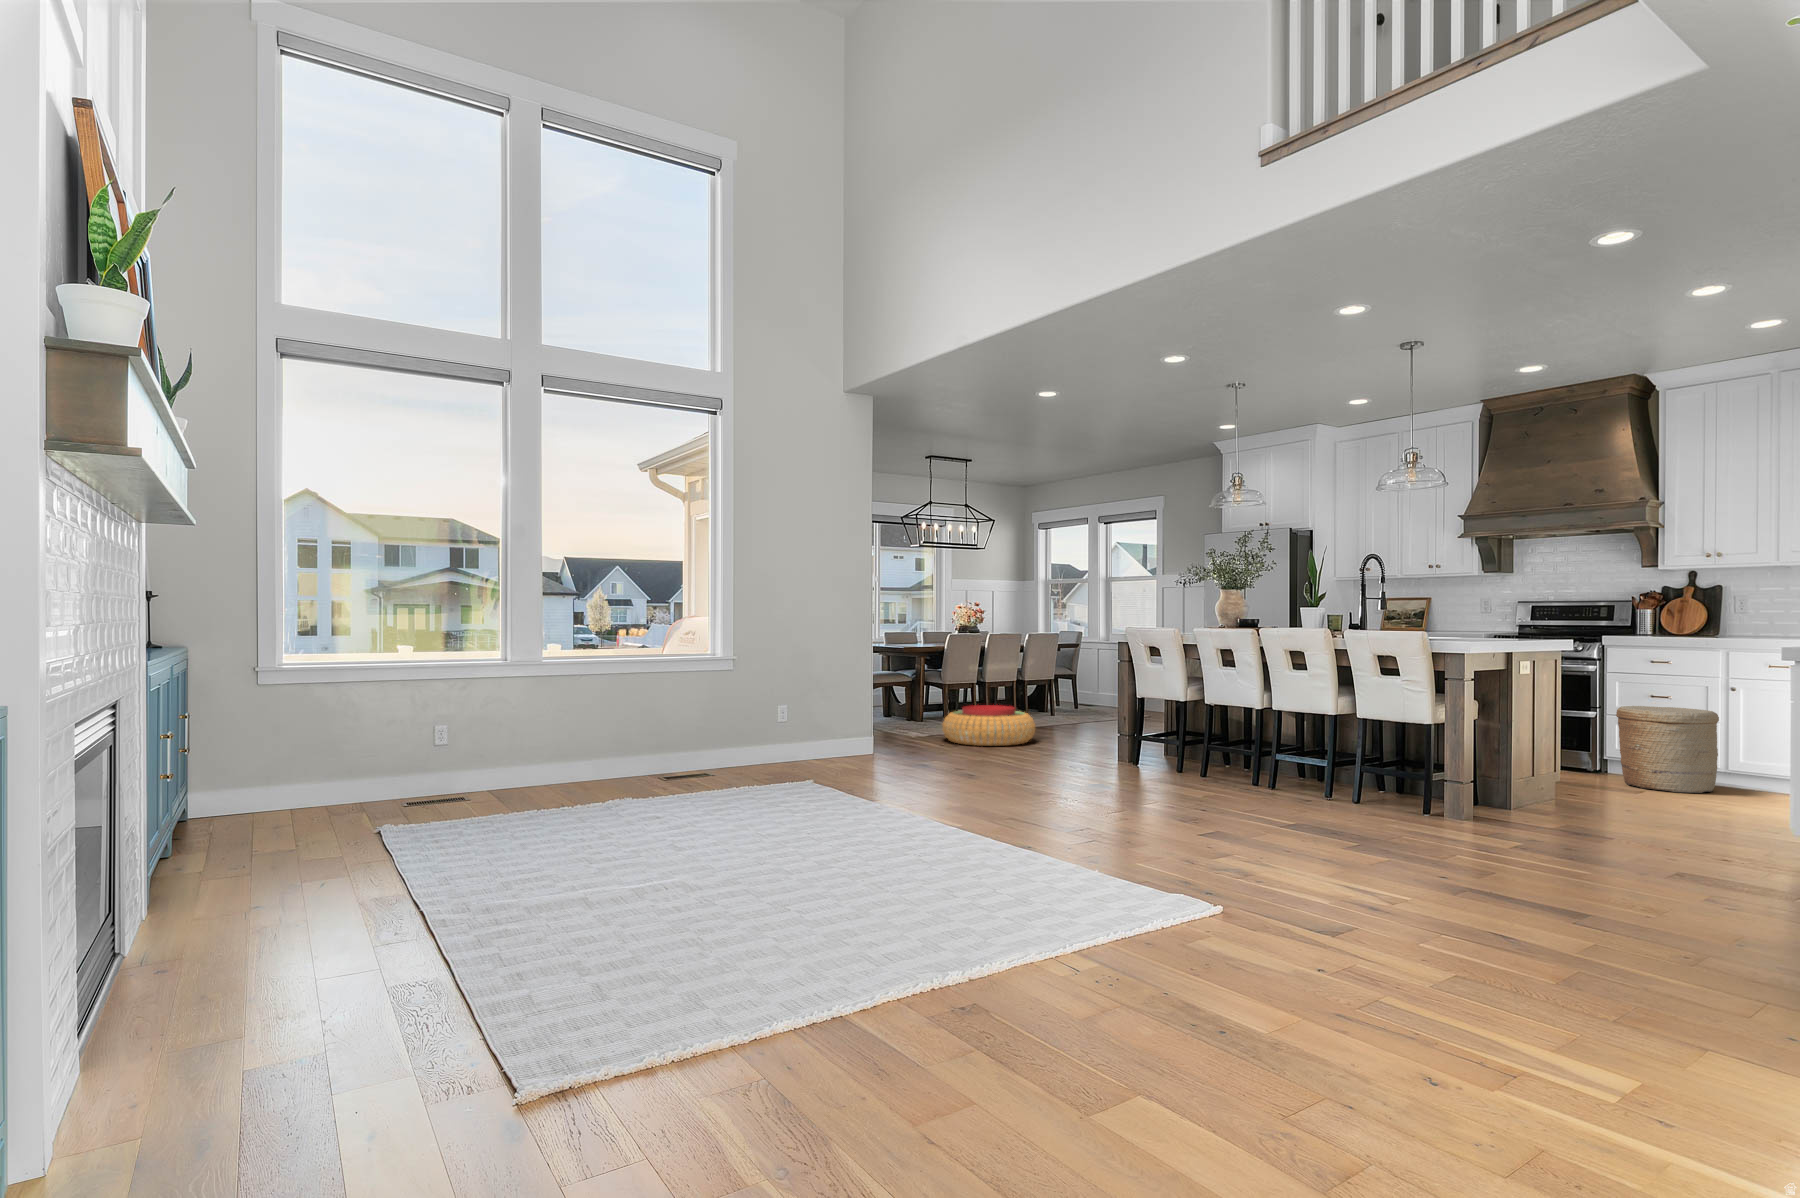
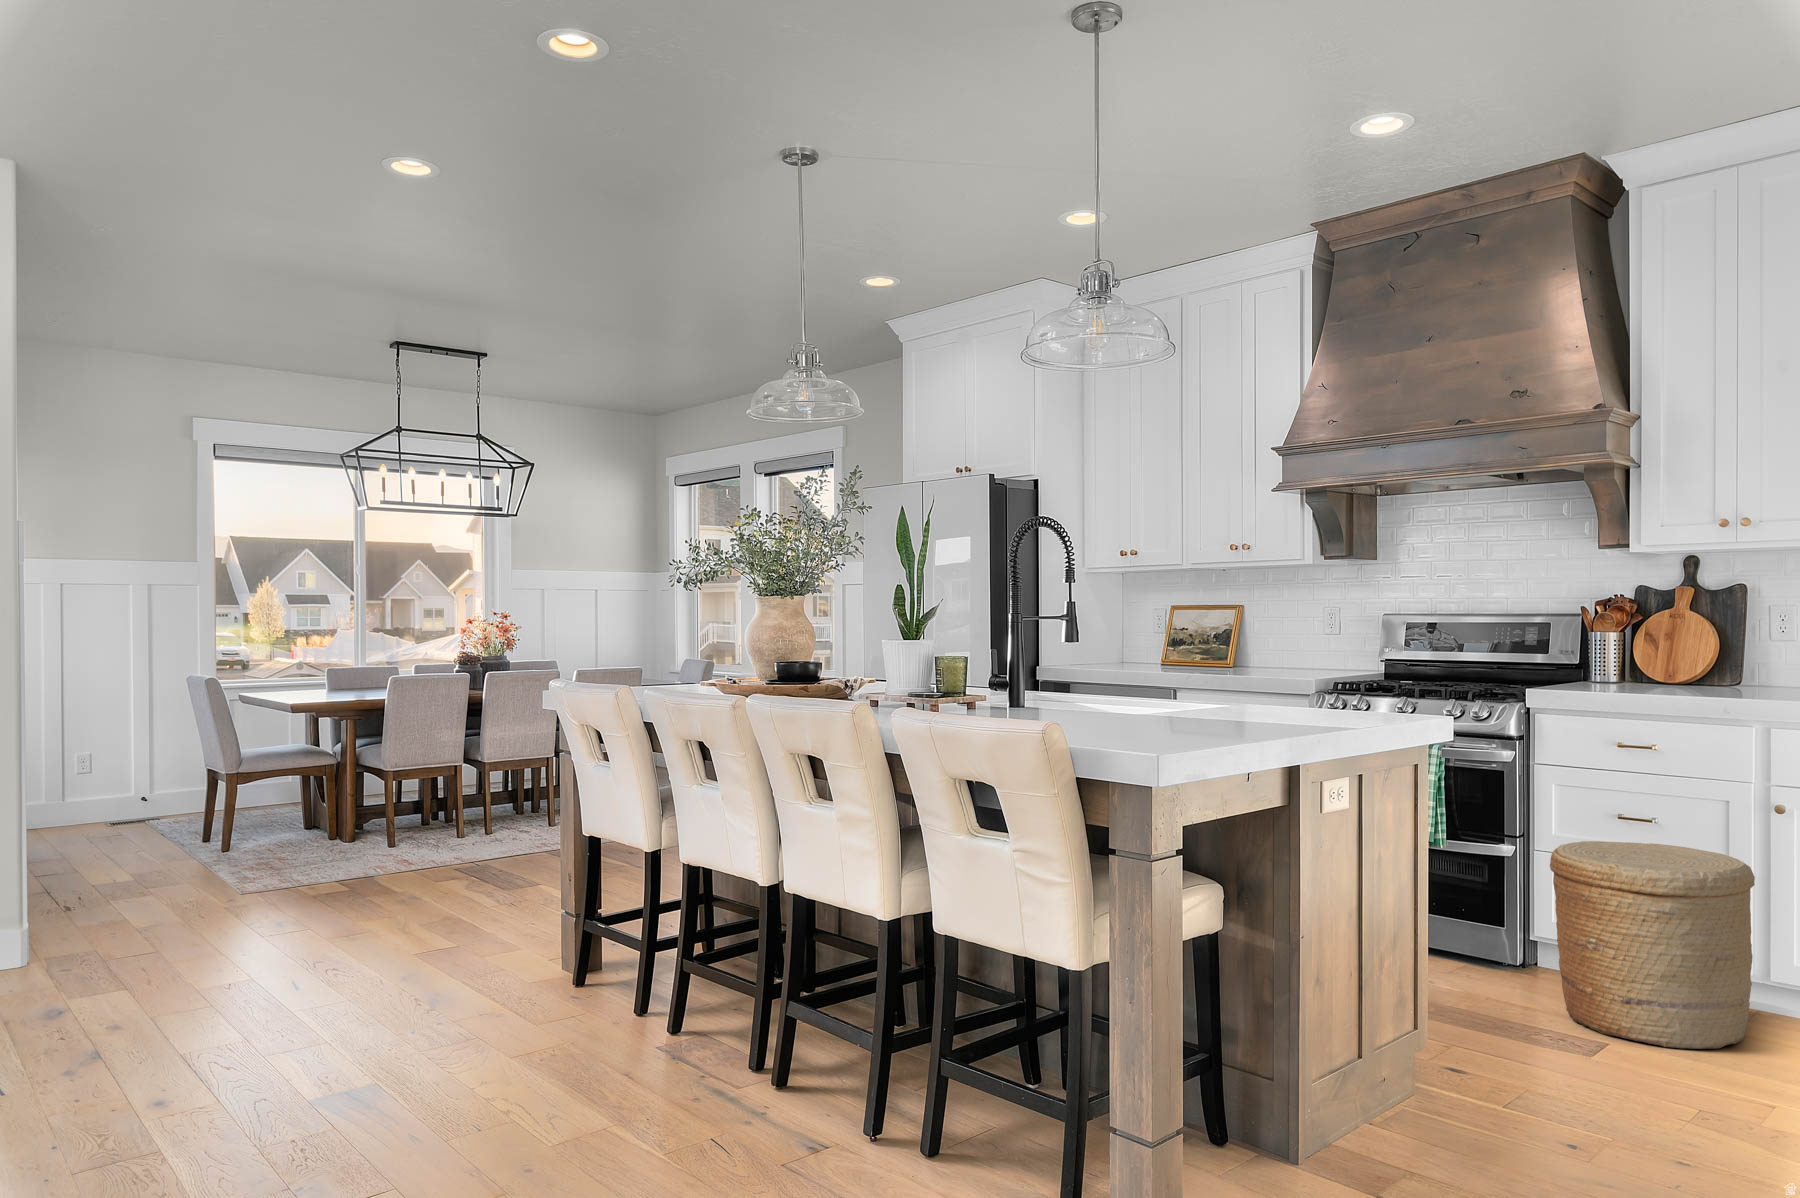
pouf: present [943,705,1035,746] -> none [275,827,481,924]

